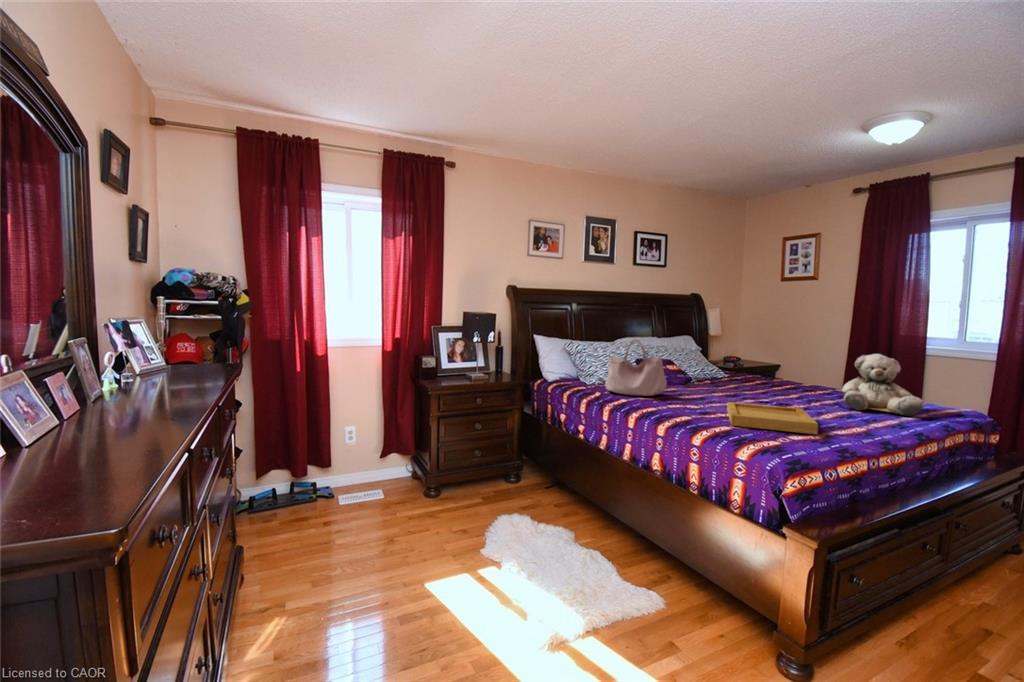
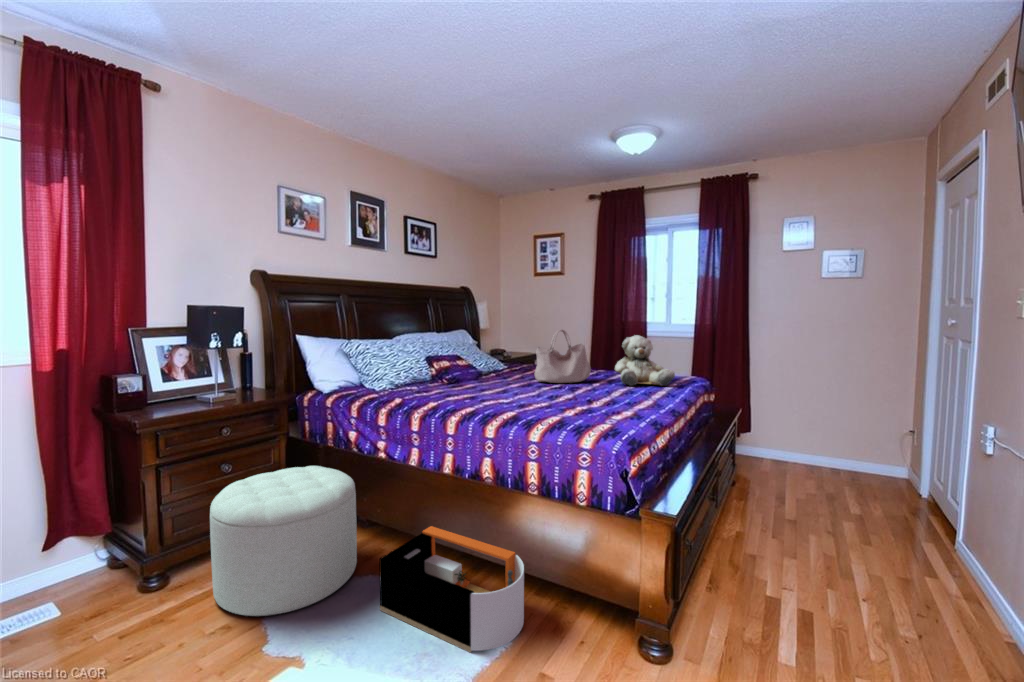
handbag: present [605,340,667,396] -> present [535,330,591,383]
tray: present [727,402,818,434] -> none [538,390,628,415]
ottoman: none [462,435,557,534] -> present [210,466,357,617]
storage bin: none [561,502,676,610] -> present [379,526,524,653]

